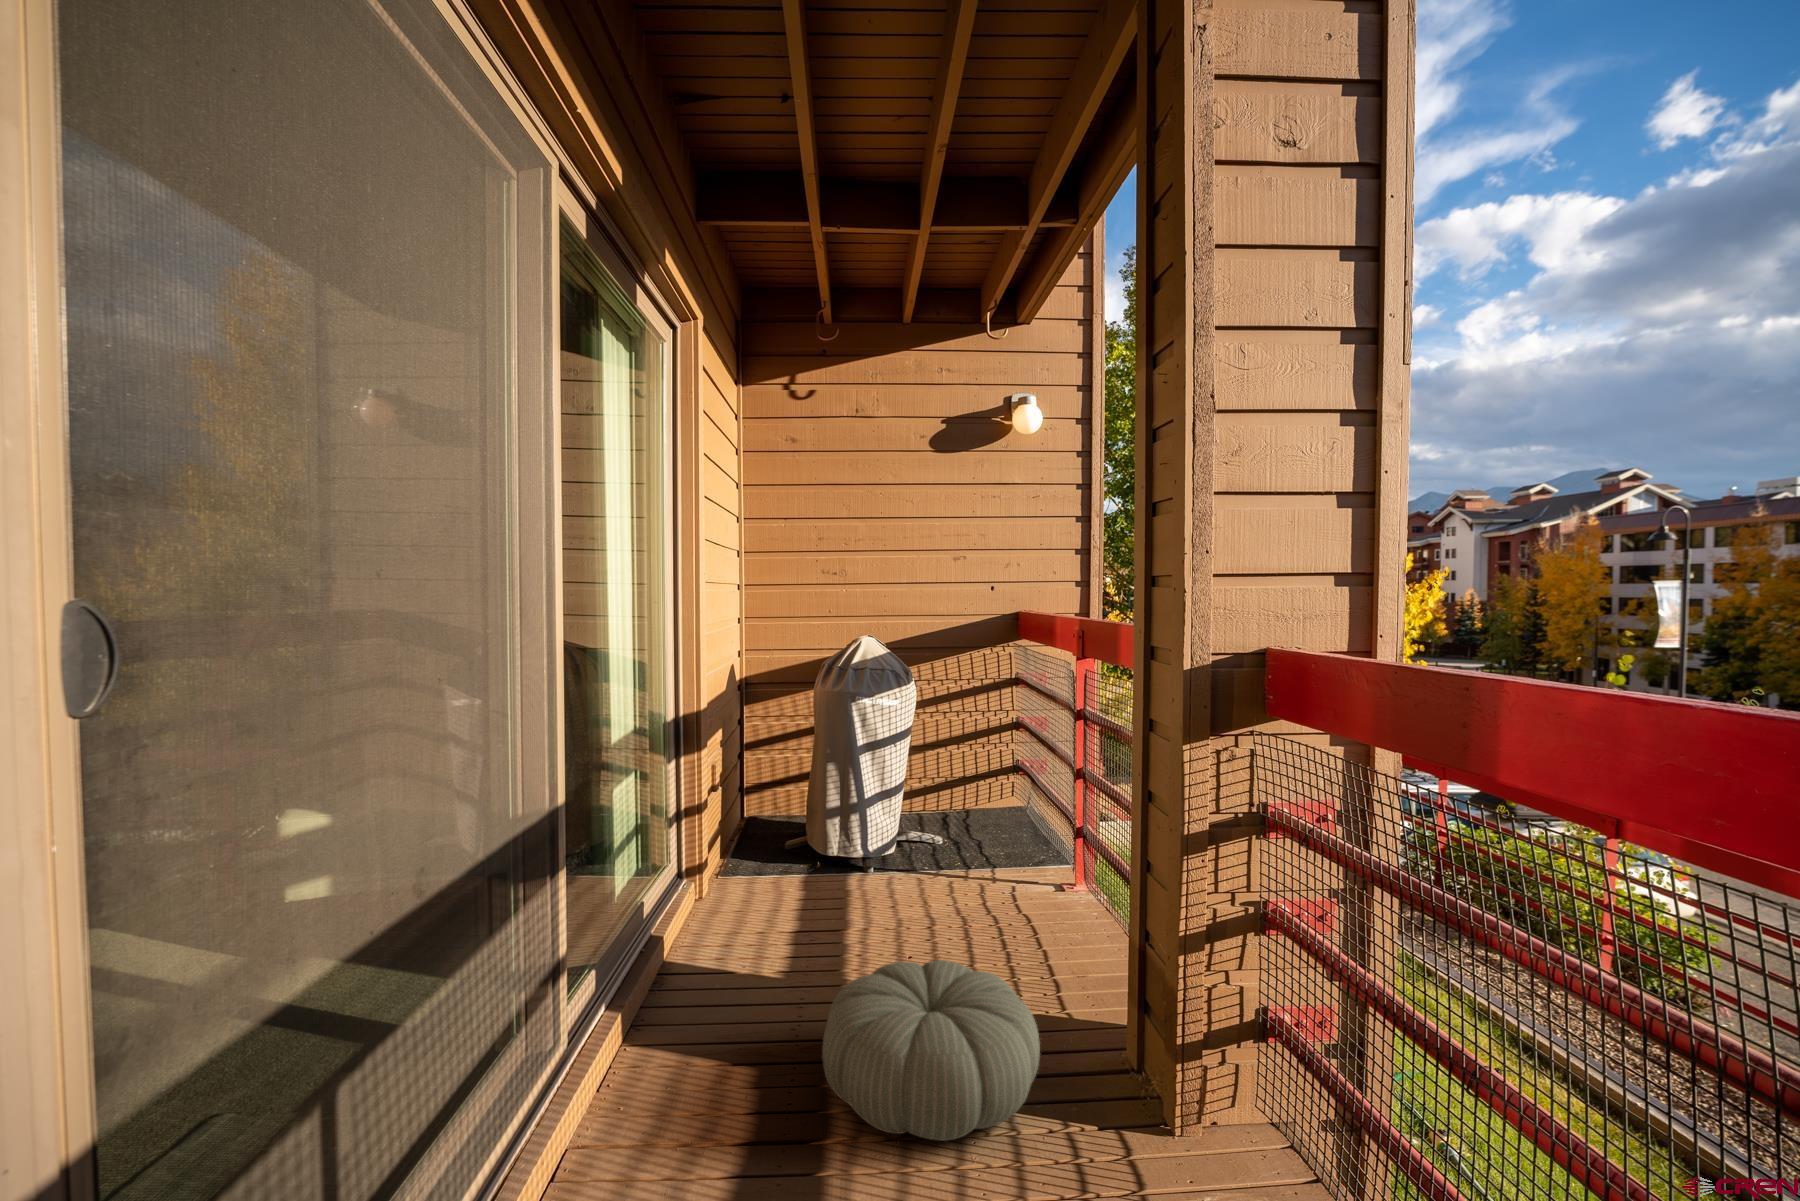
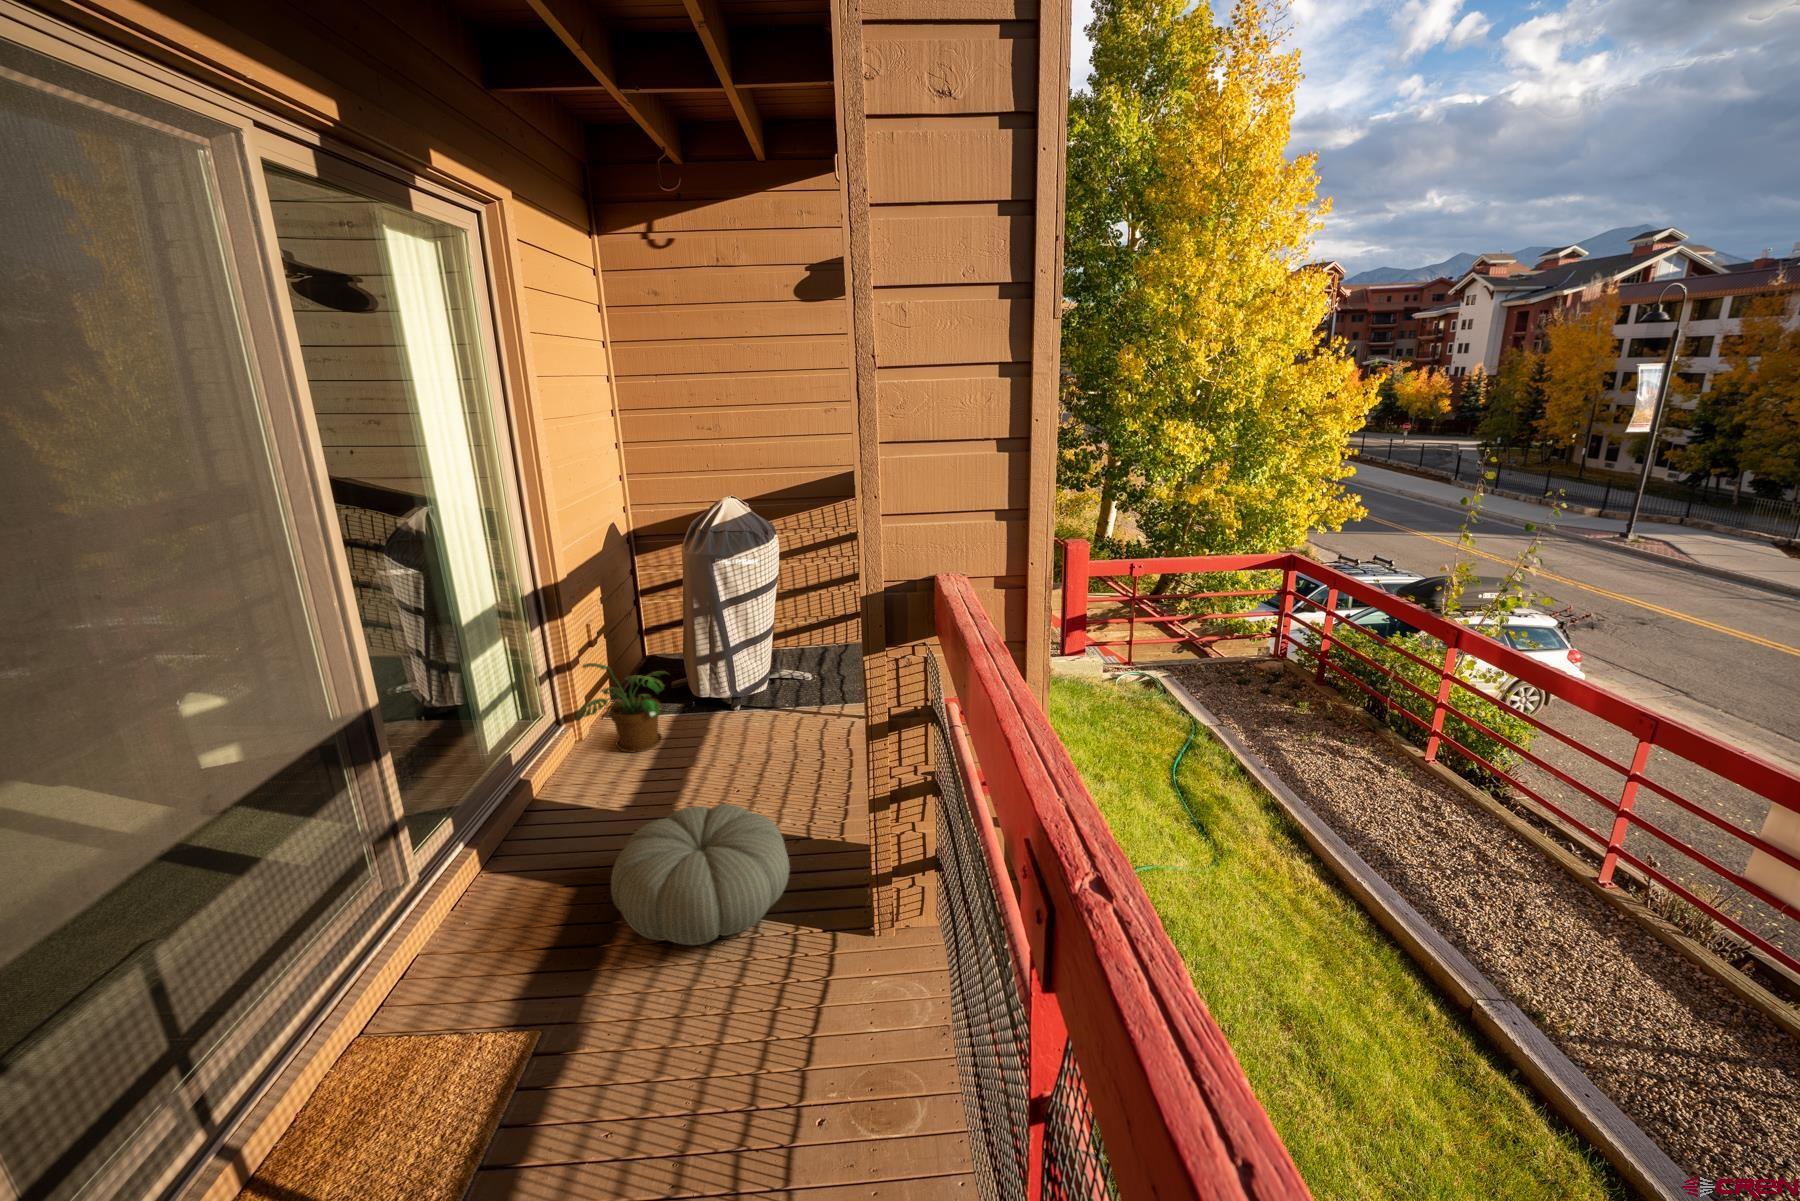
potted plant: none [705,807,818,915] -> present [576,663,666,752]

